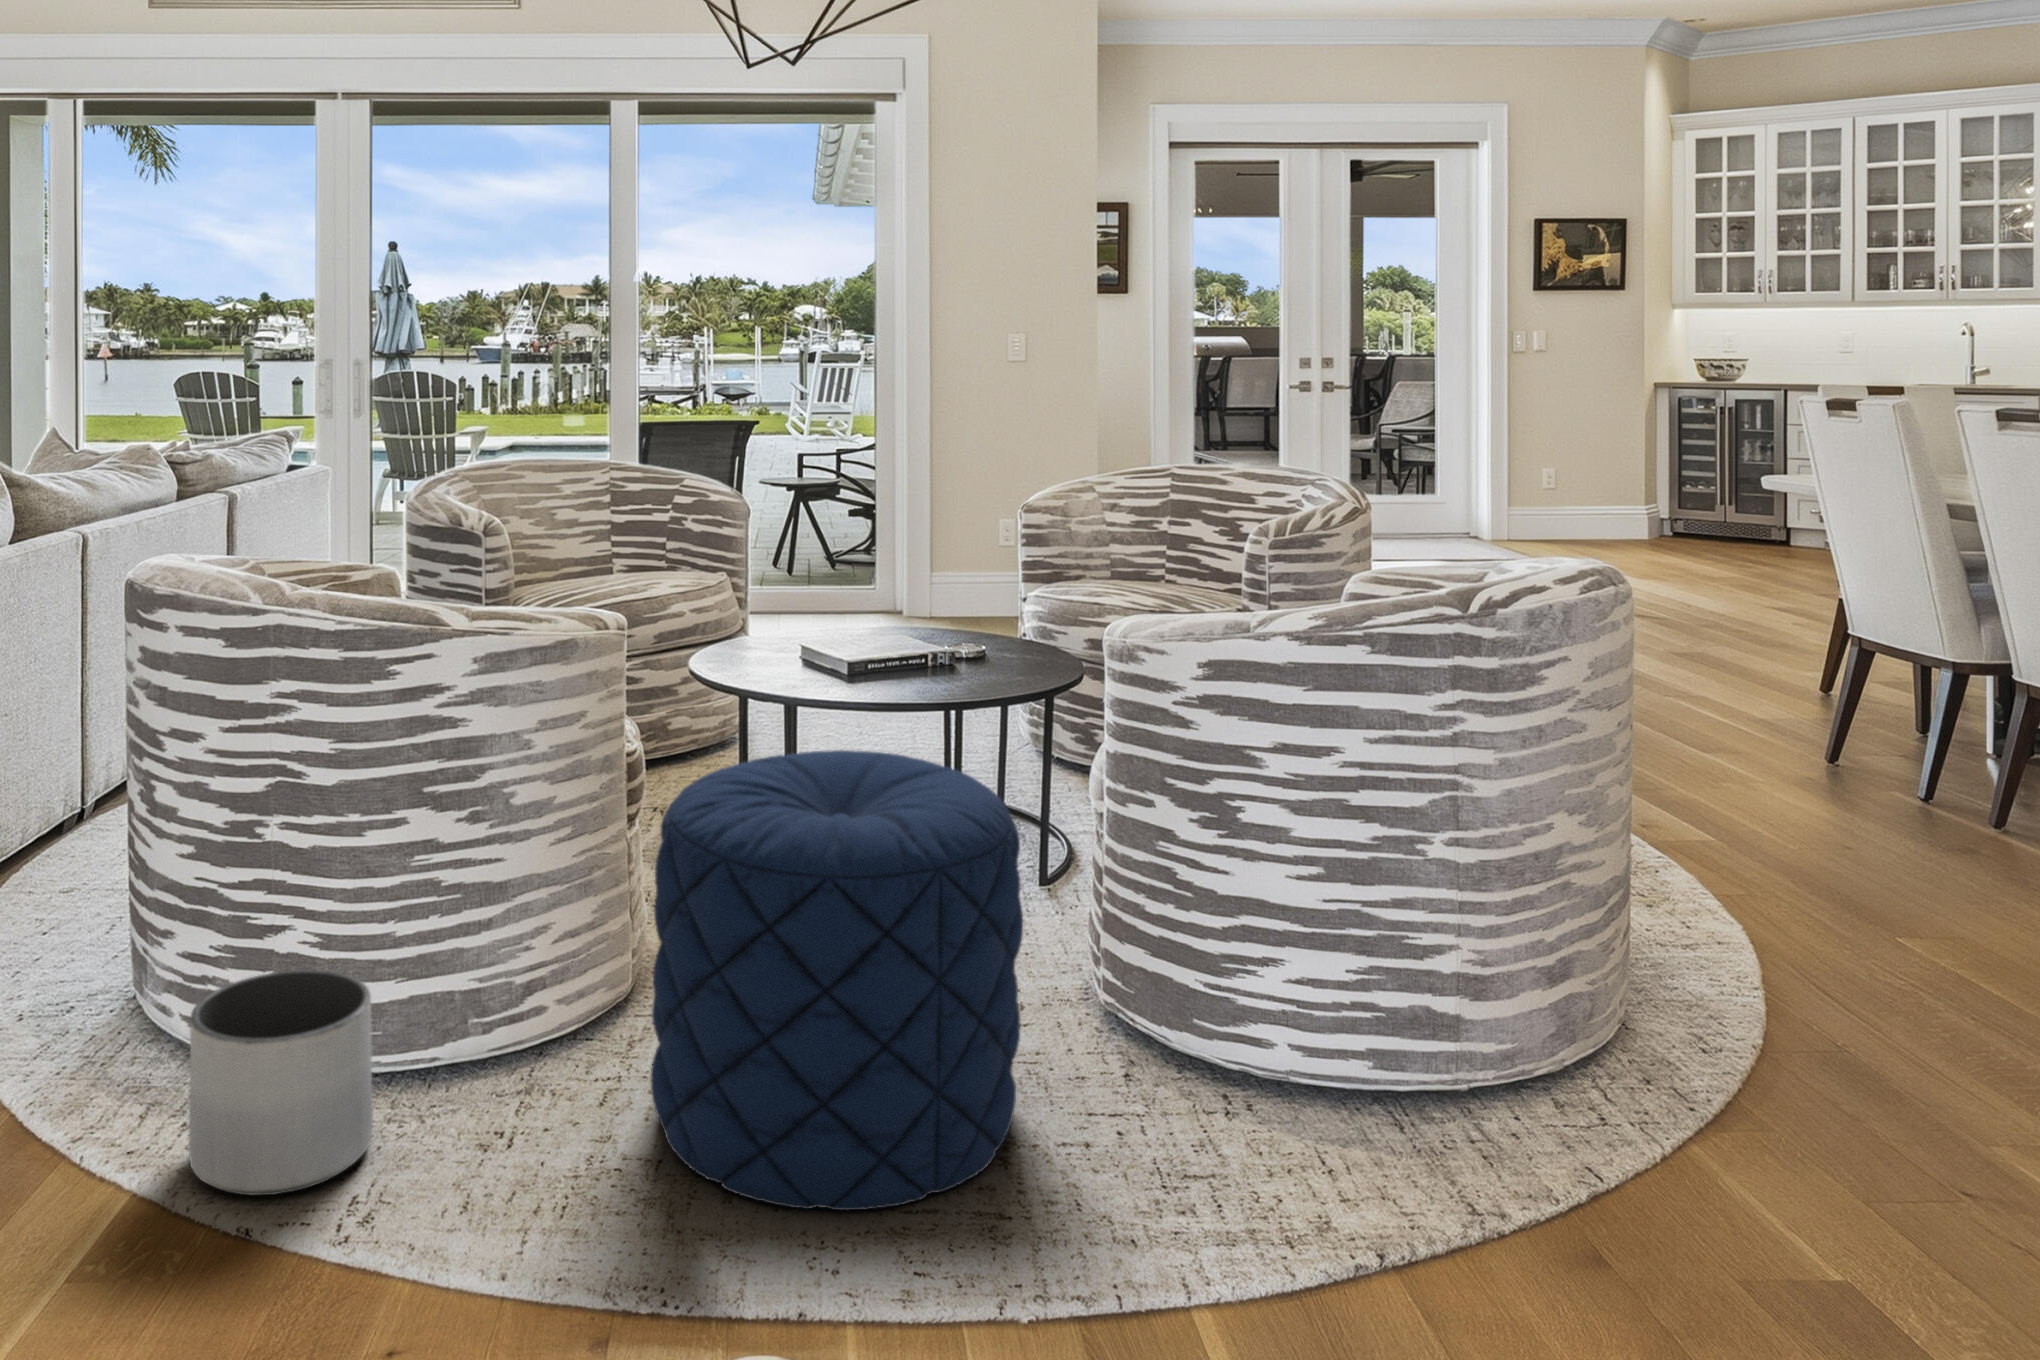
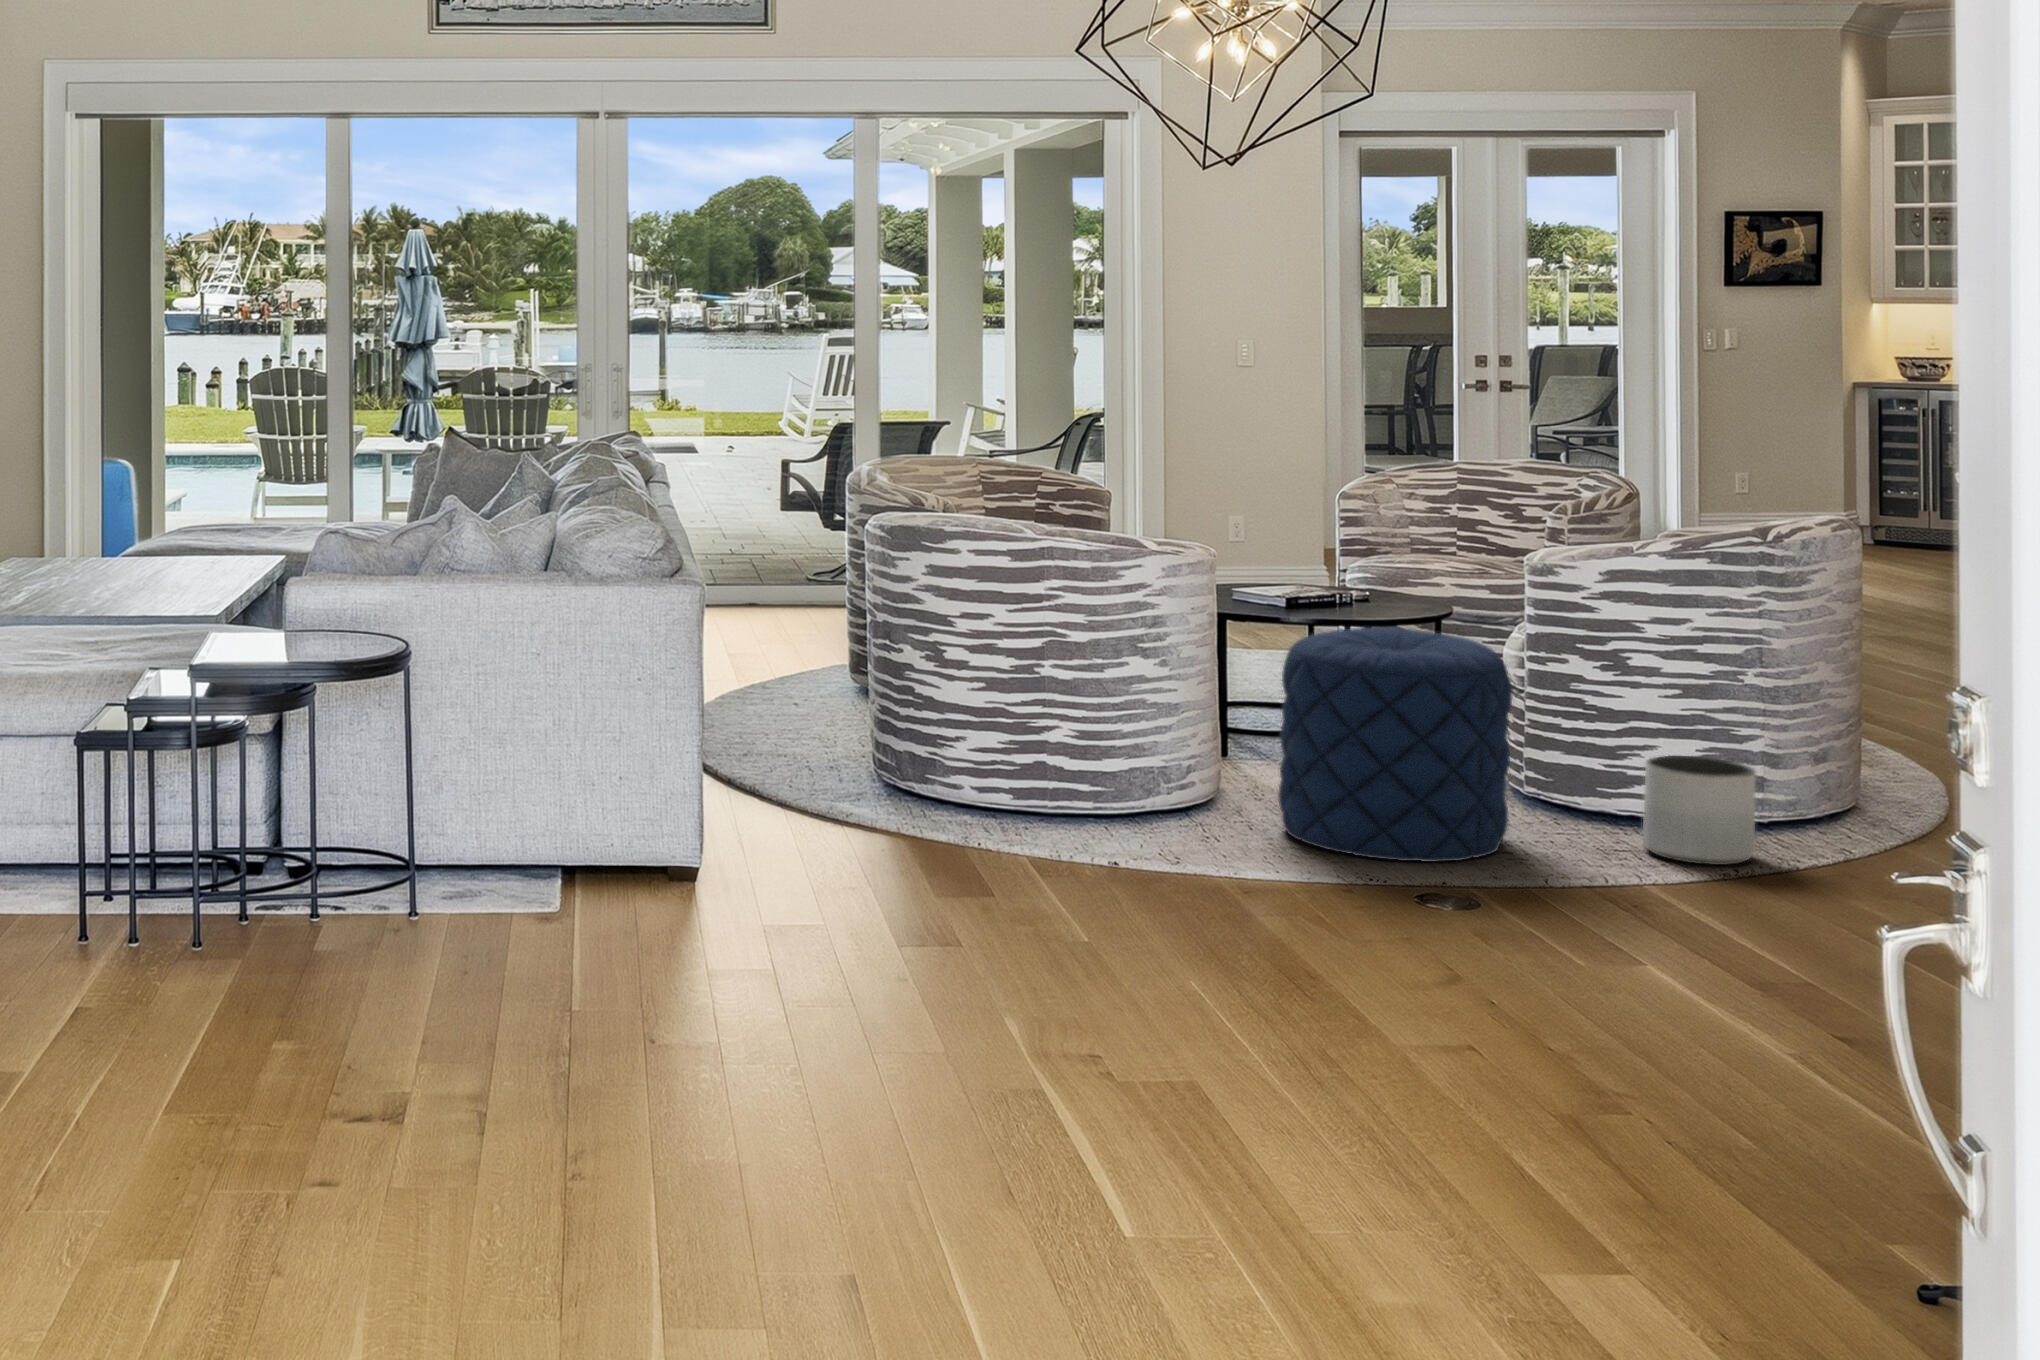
planter: present [189,970,373,1195] -> present [1643,756,1756,865]

